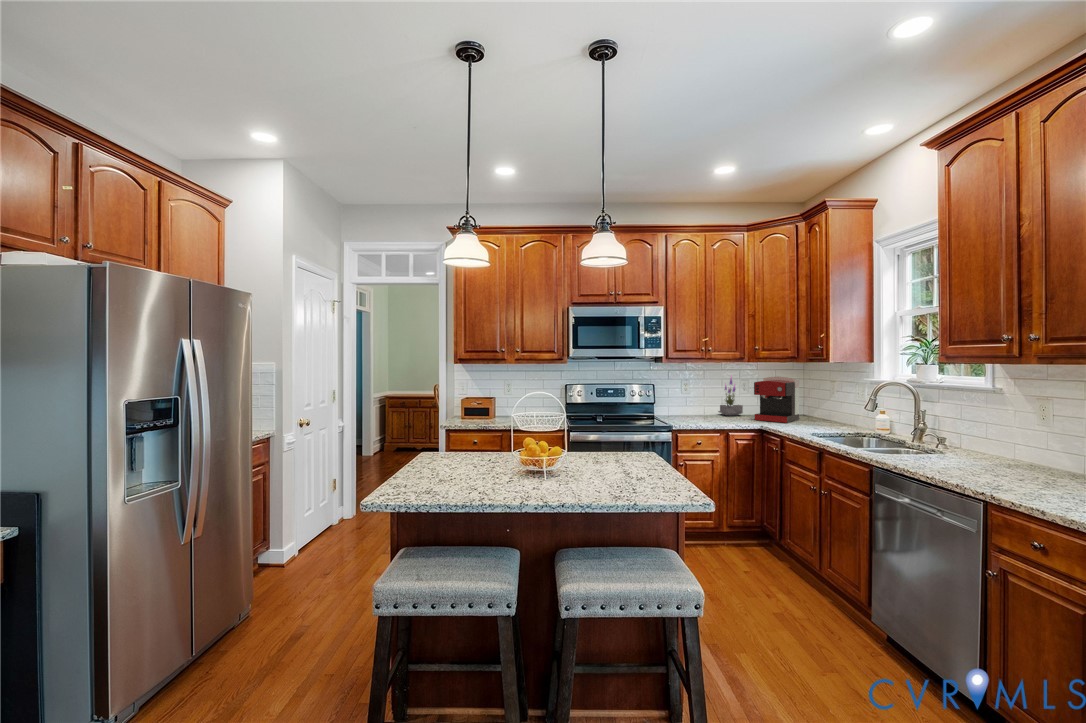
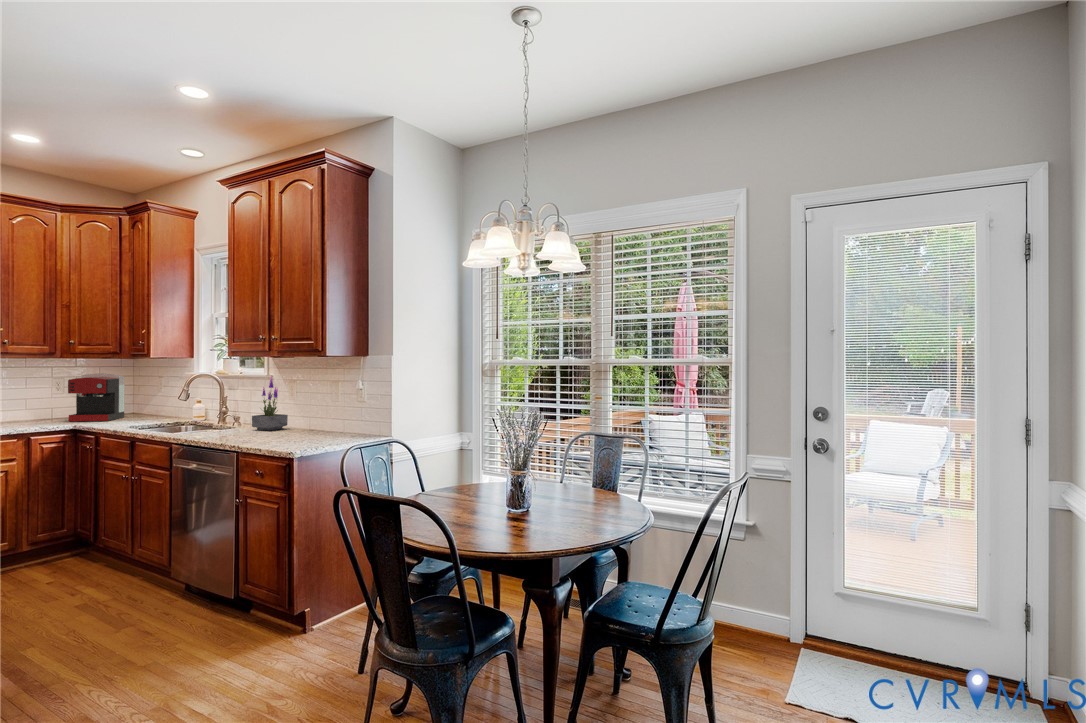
potted plant: present [718,377,743,416] -> present [252,376,288,430]

